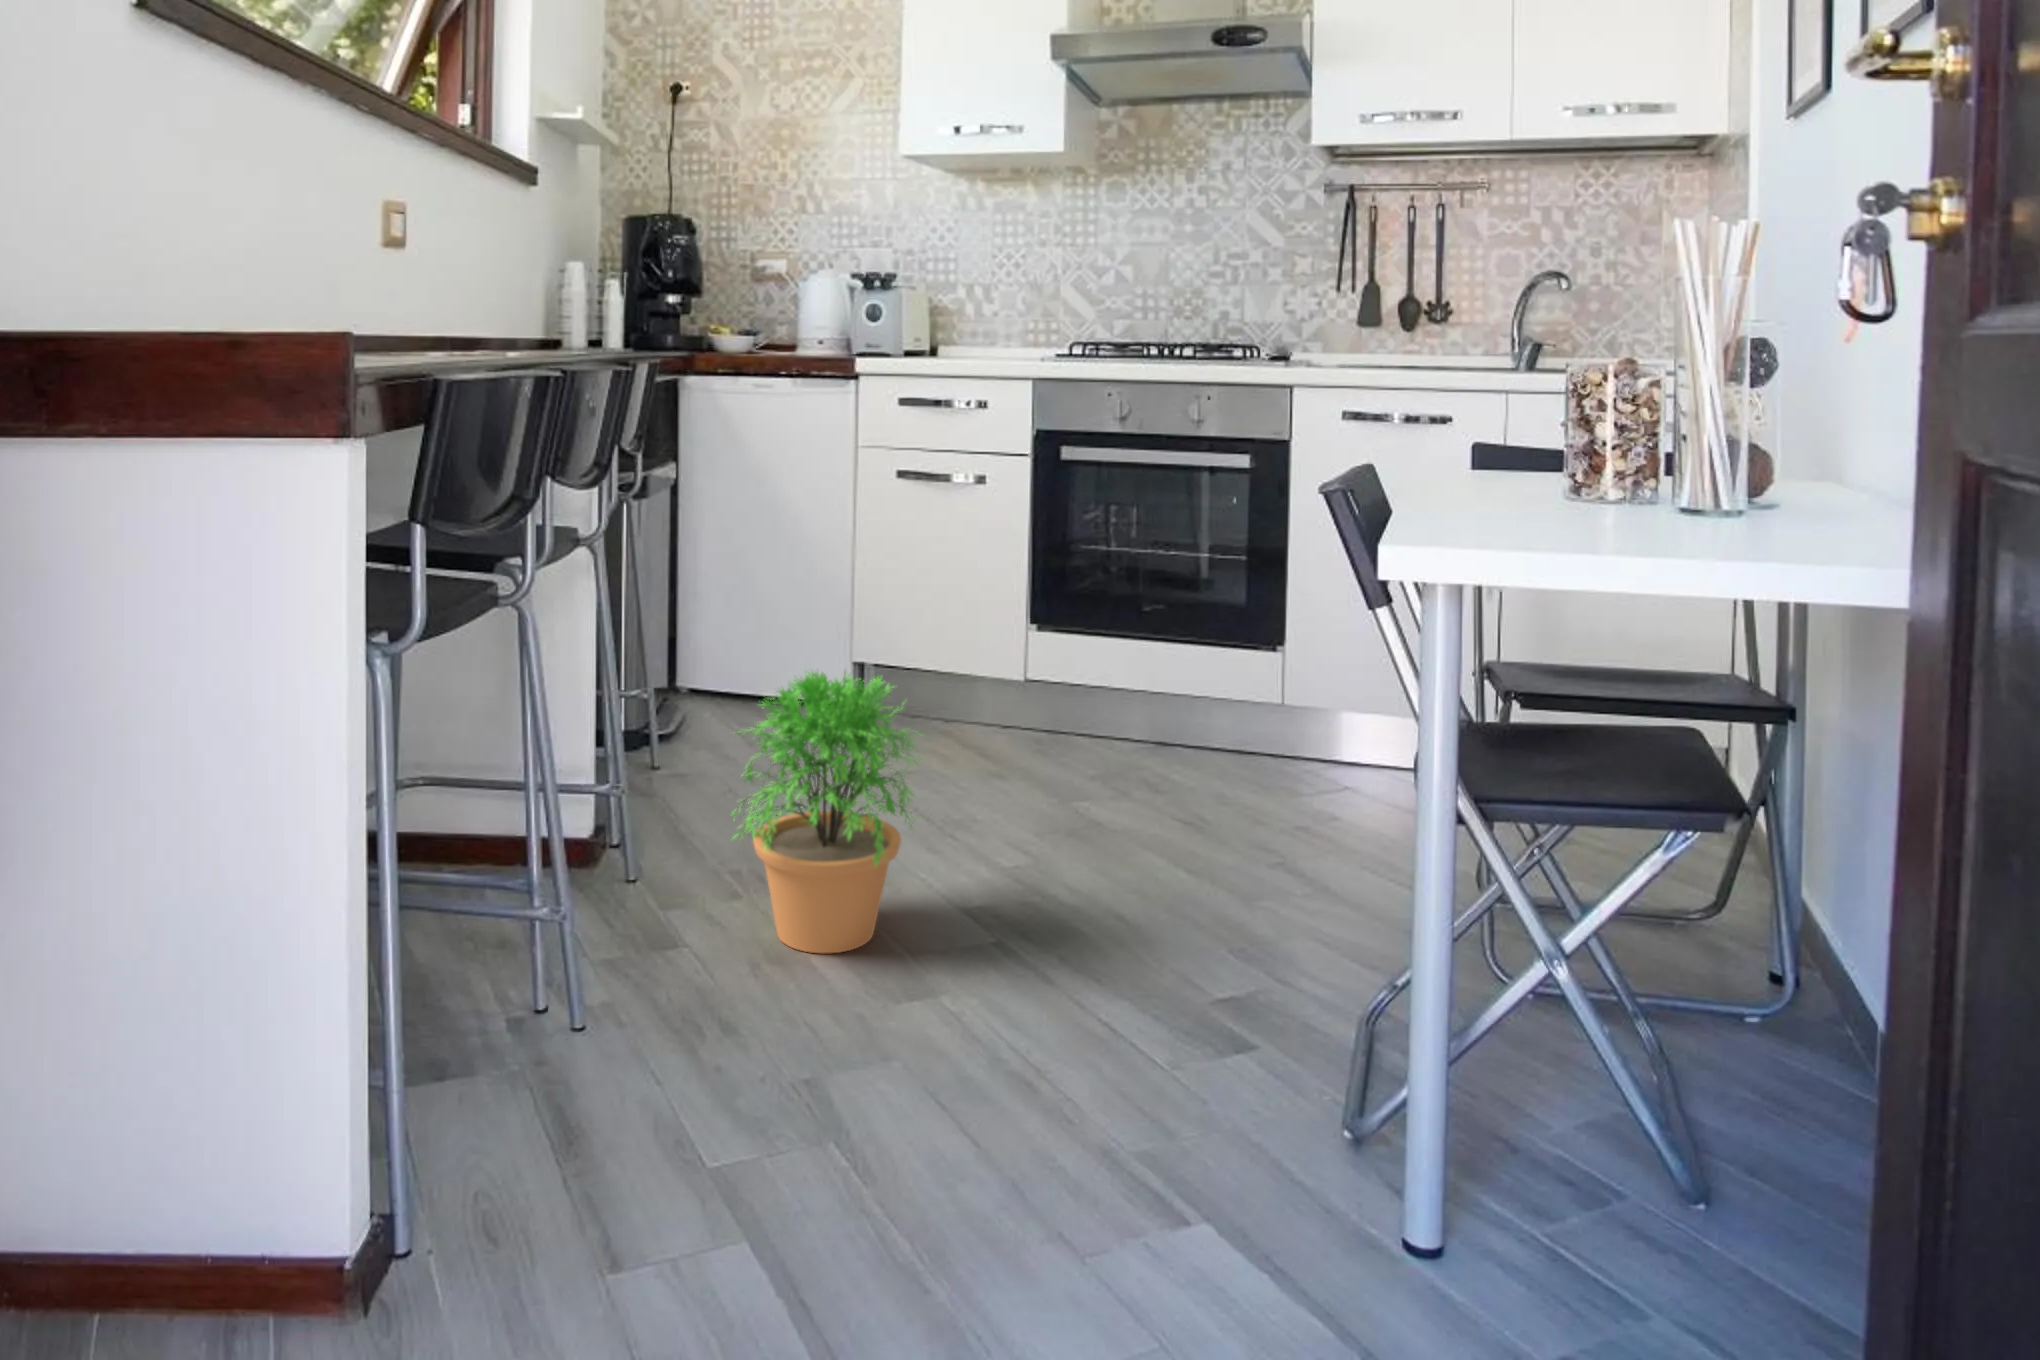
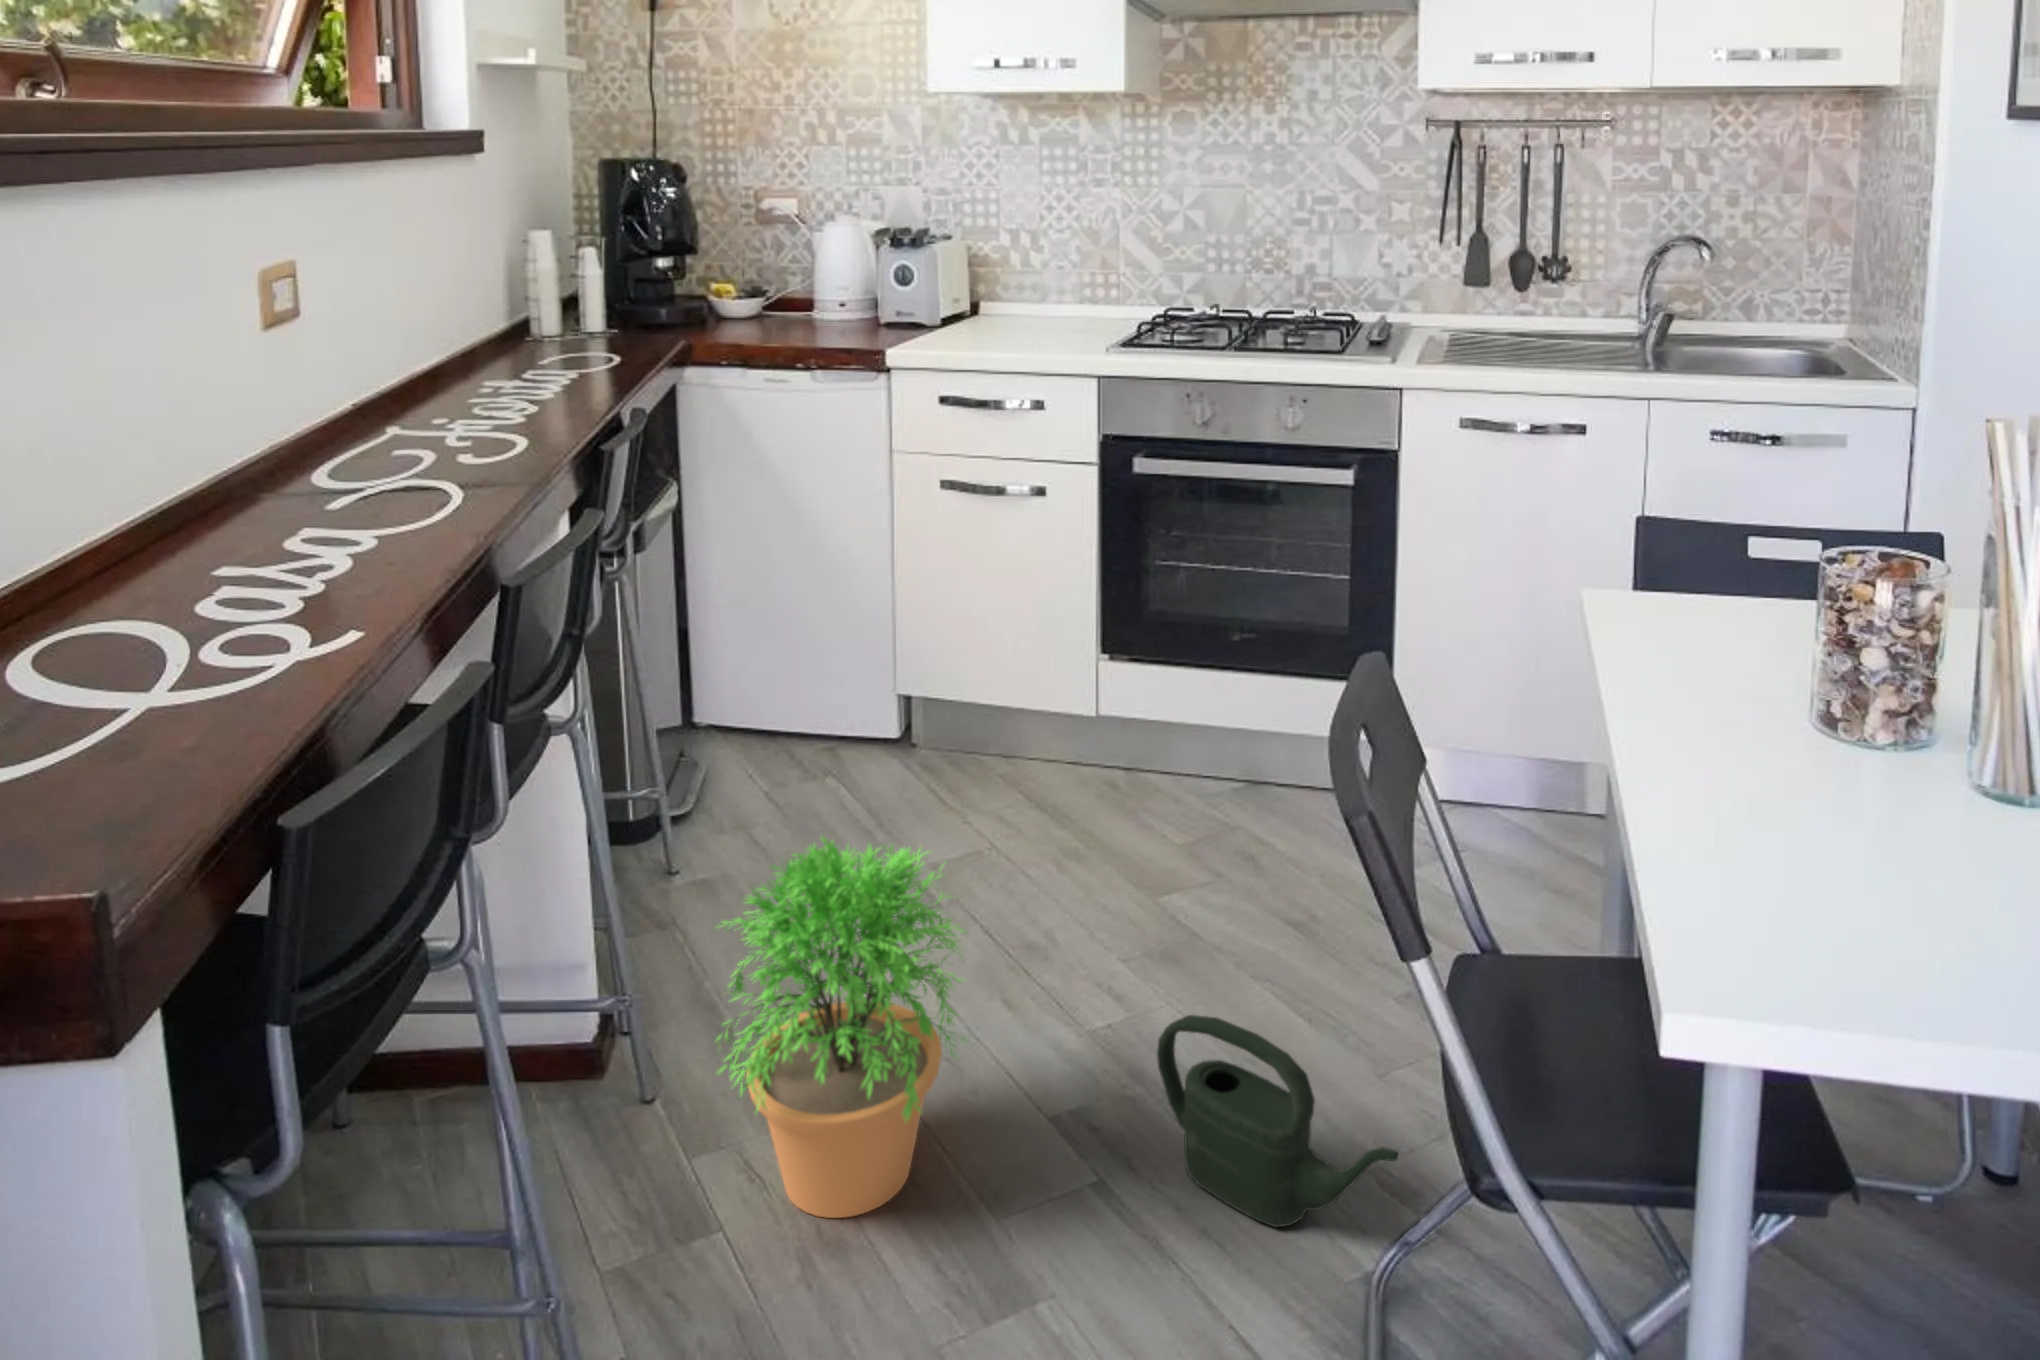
watering can: none [1070,824,1256,981] -> present [1157,1015,1398,1227]

